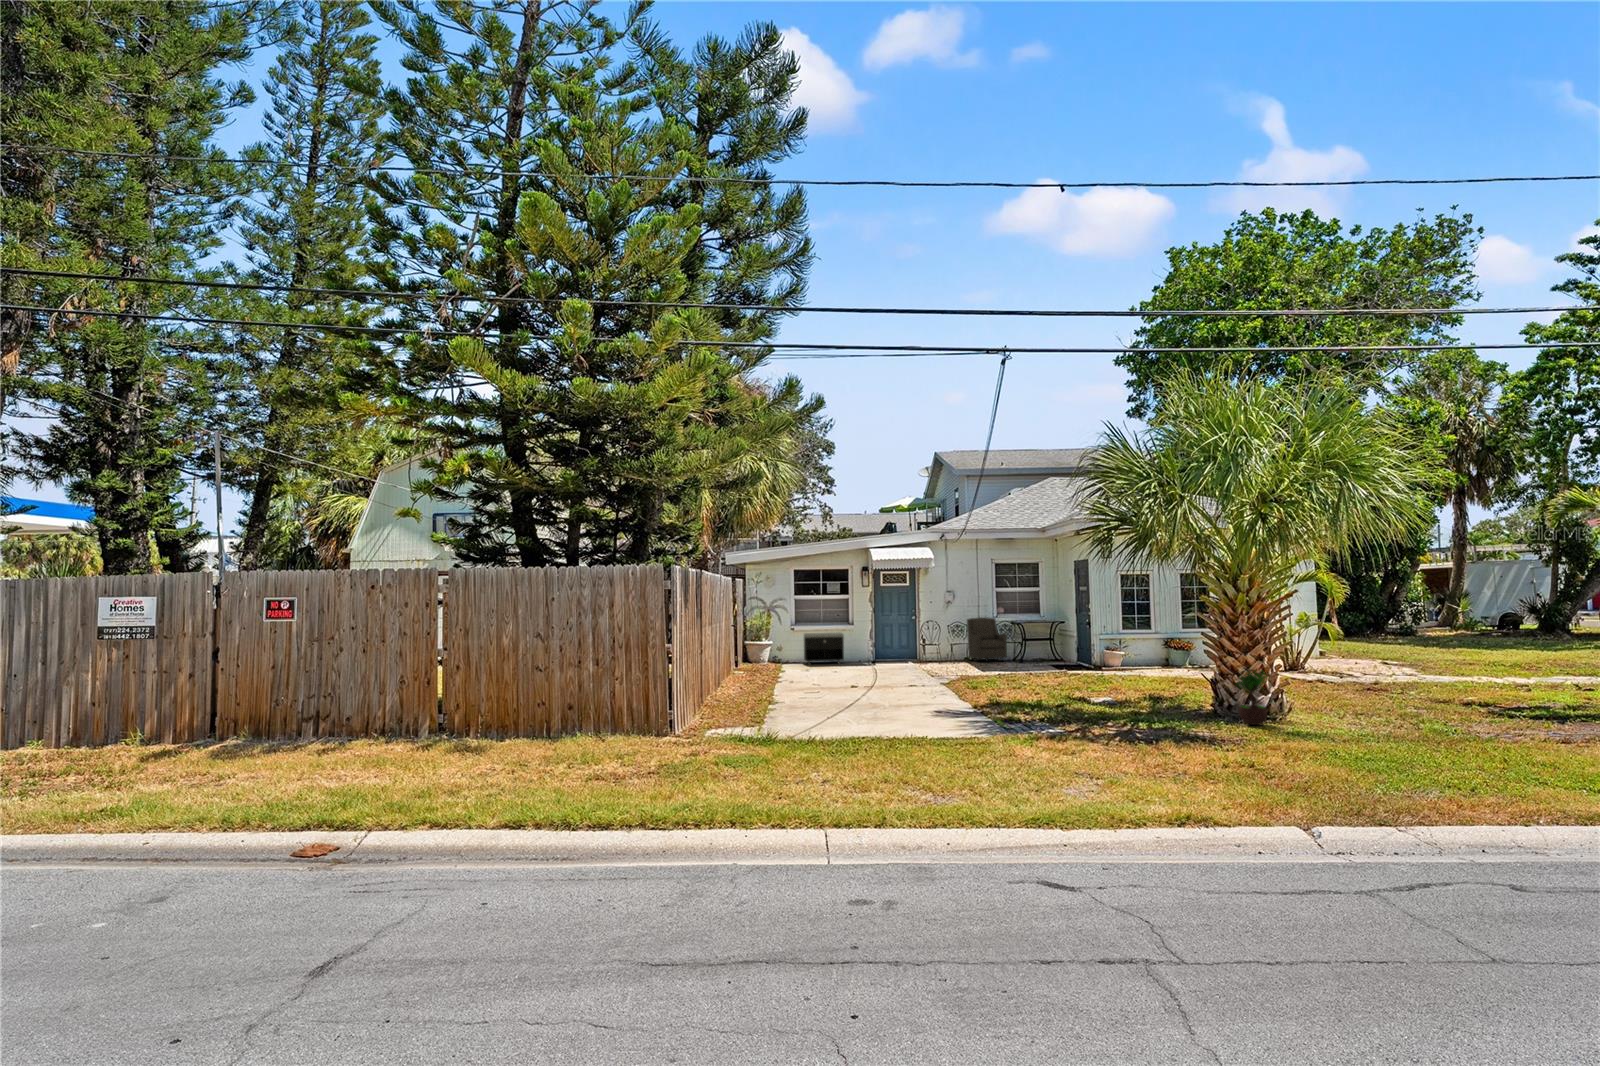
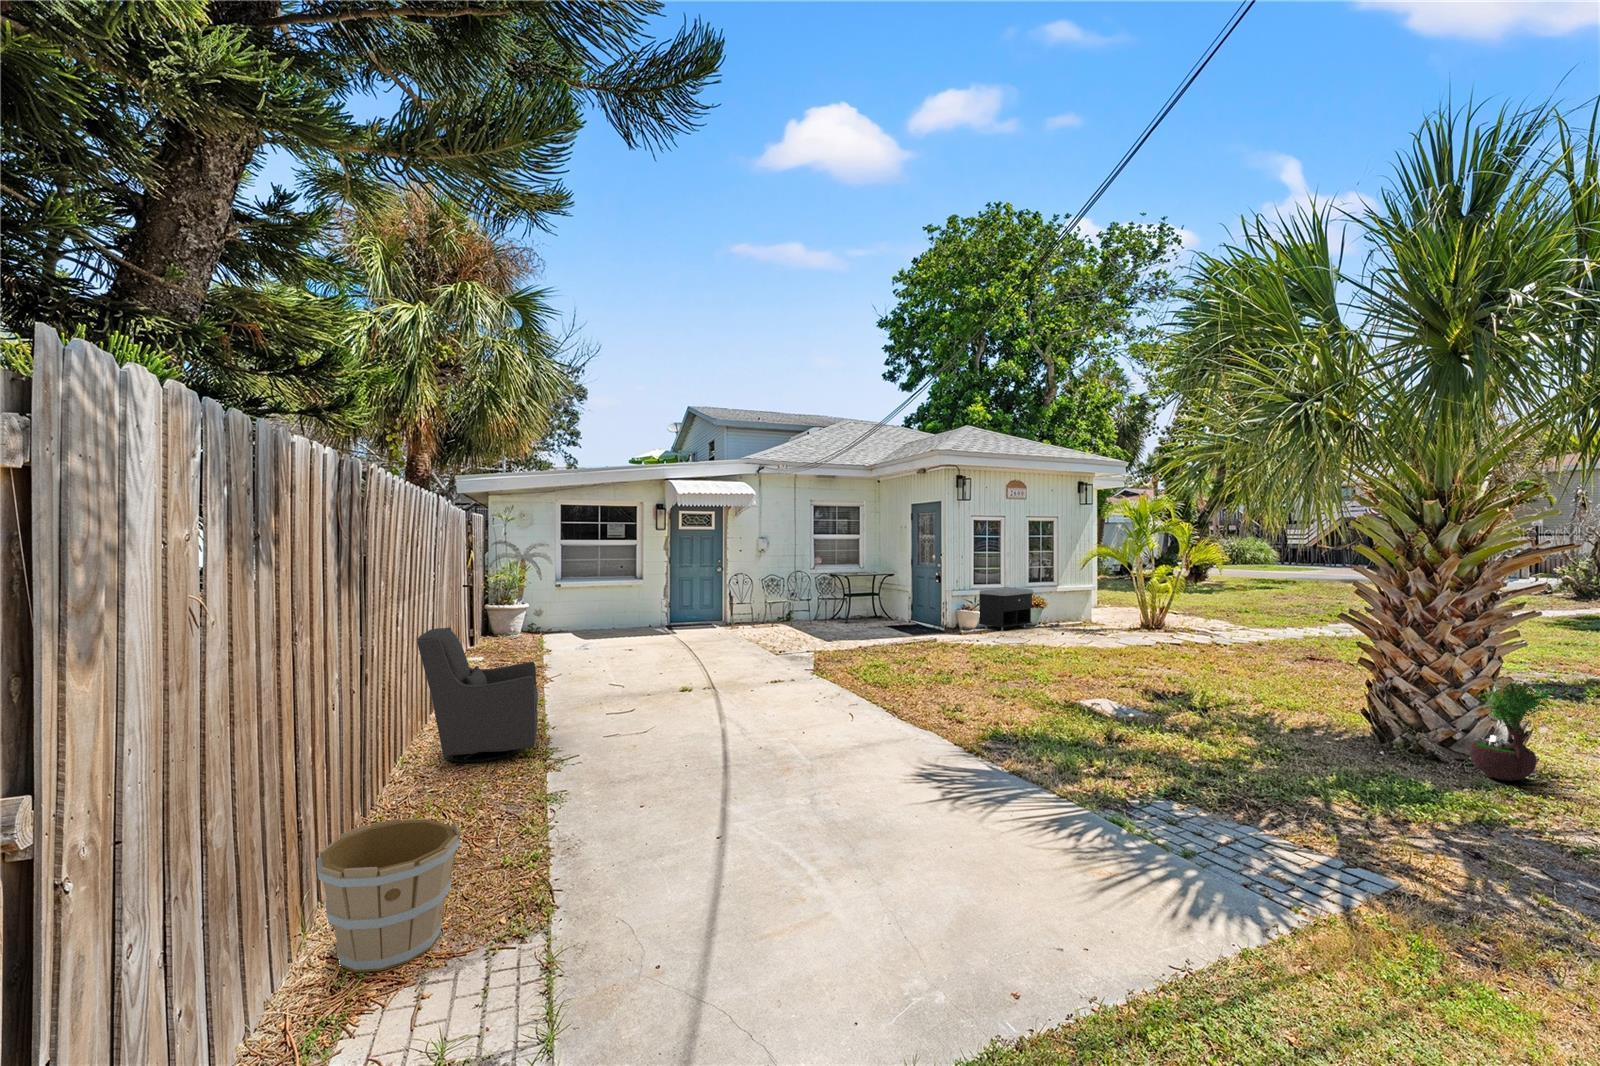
chair: present [967,617,1007,662] -> present [417,627,538,763]
storage bench: present [804,633,844,663] -> present [979,588,1033,631]
wooden bucket: none [698,693,737,731] -> present [317,818,461,972]

